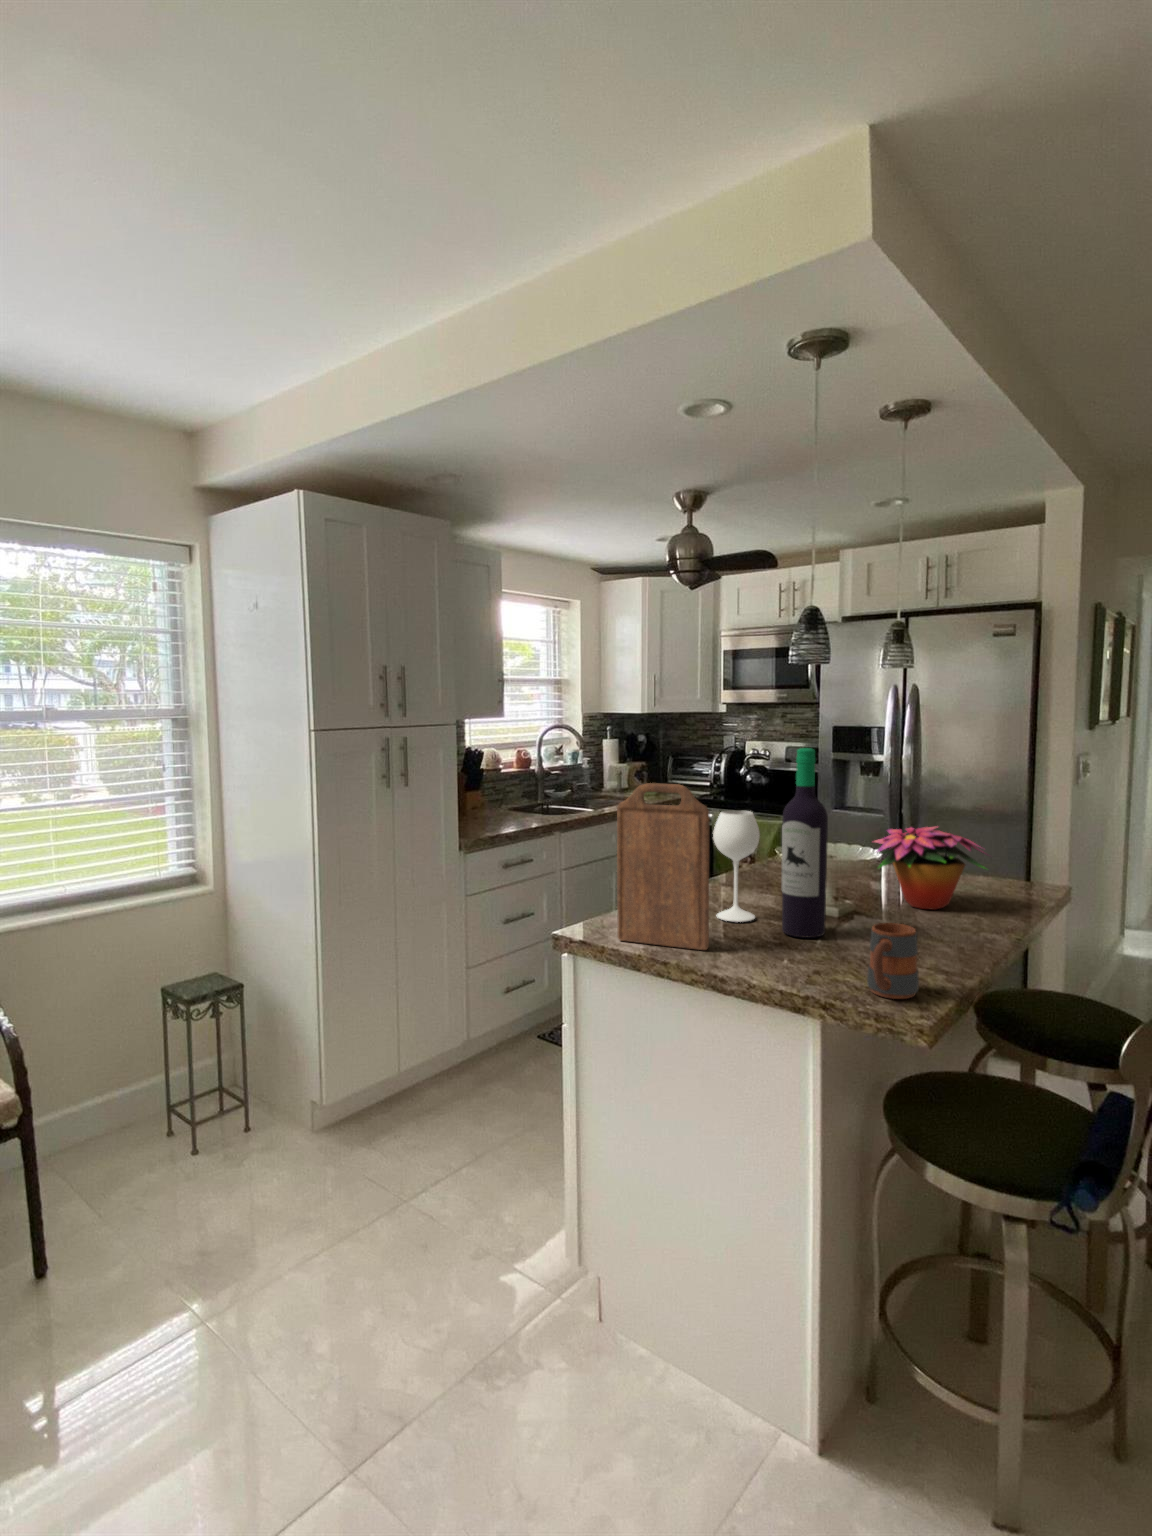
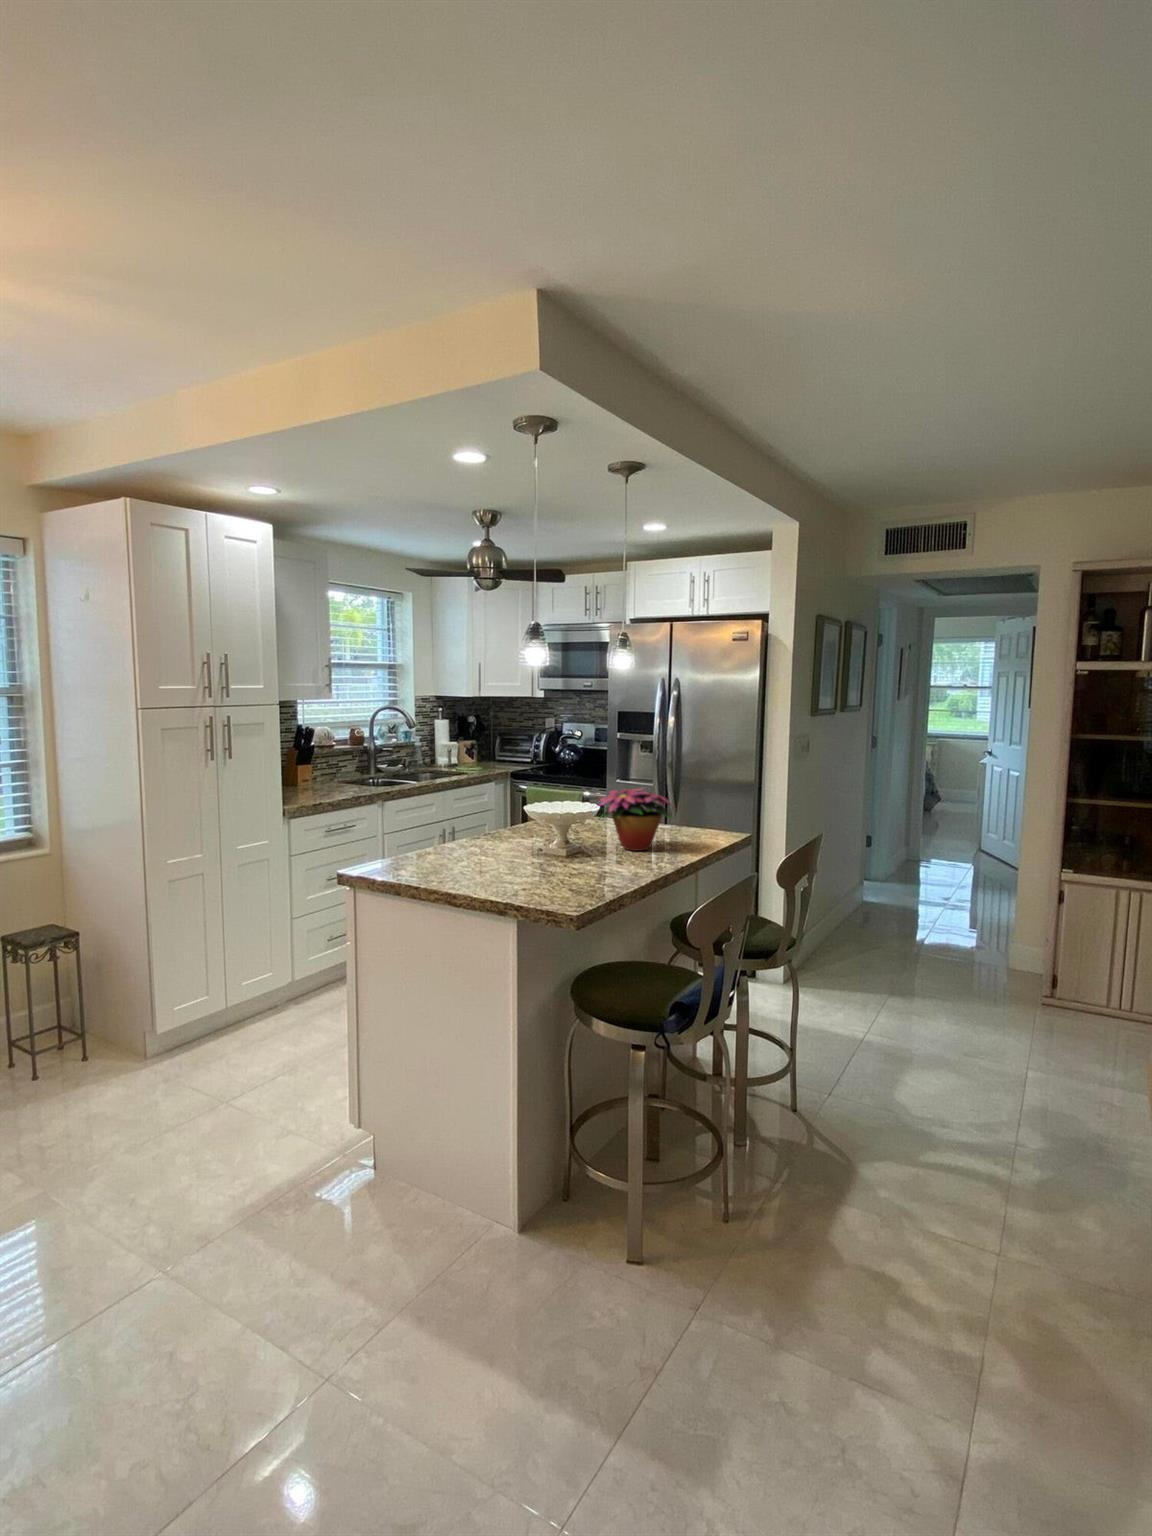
wine bottle: present [713,748,828,938] -> none [468,727,546,869]
cutting board: present [617,783,709,950] -> none [383,752,451,877]
mug: present [867,923,919,999] -> none [545,850,580,901]

